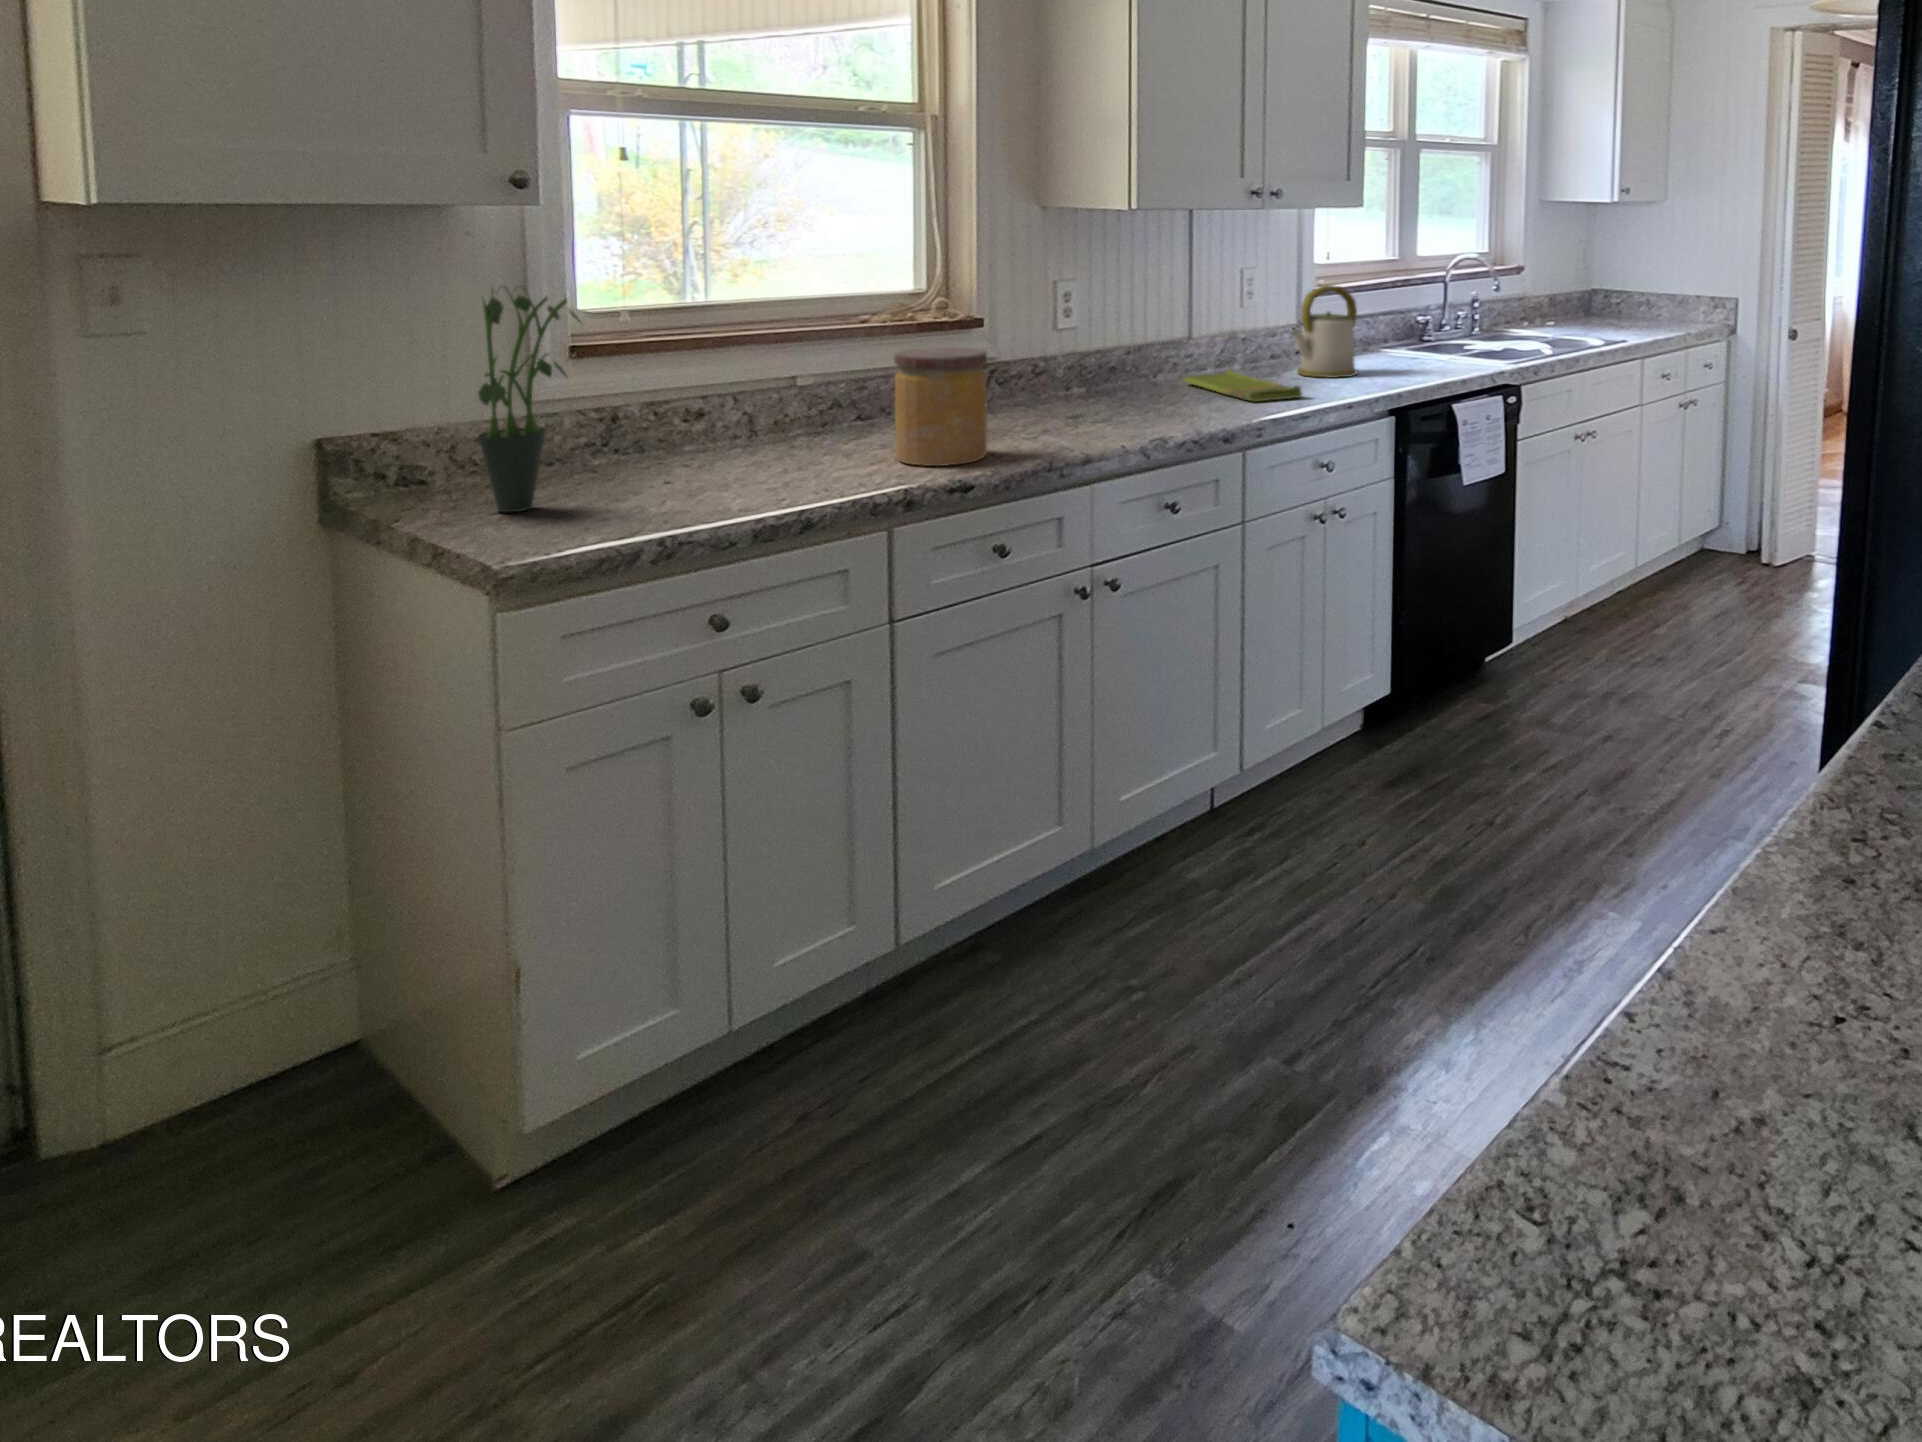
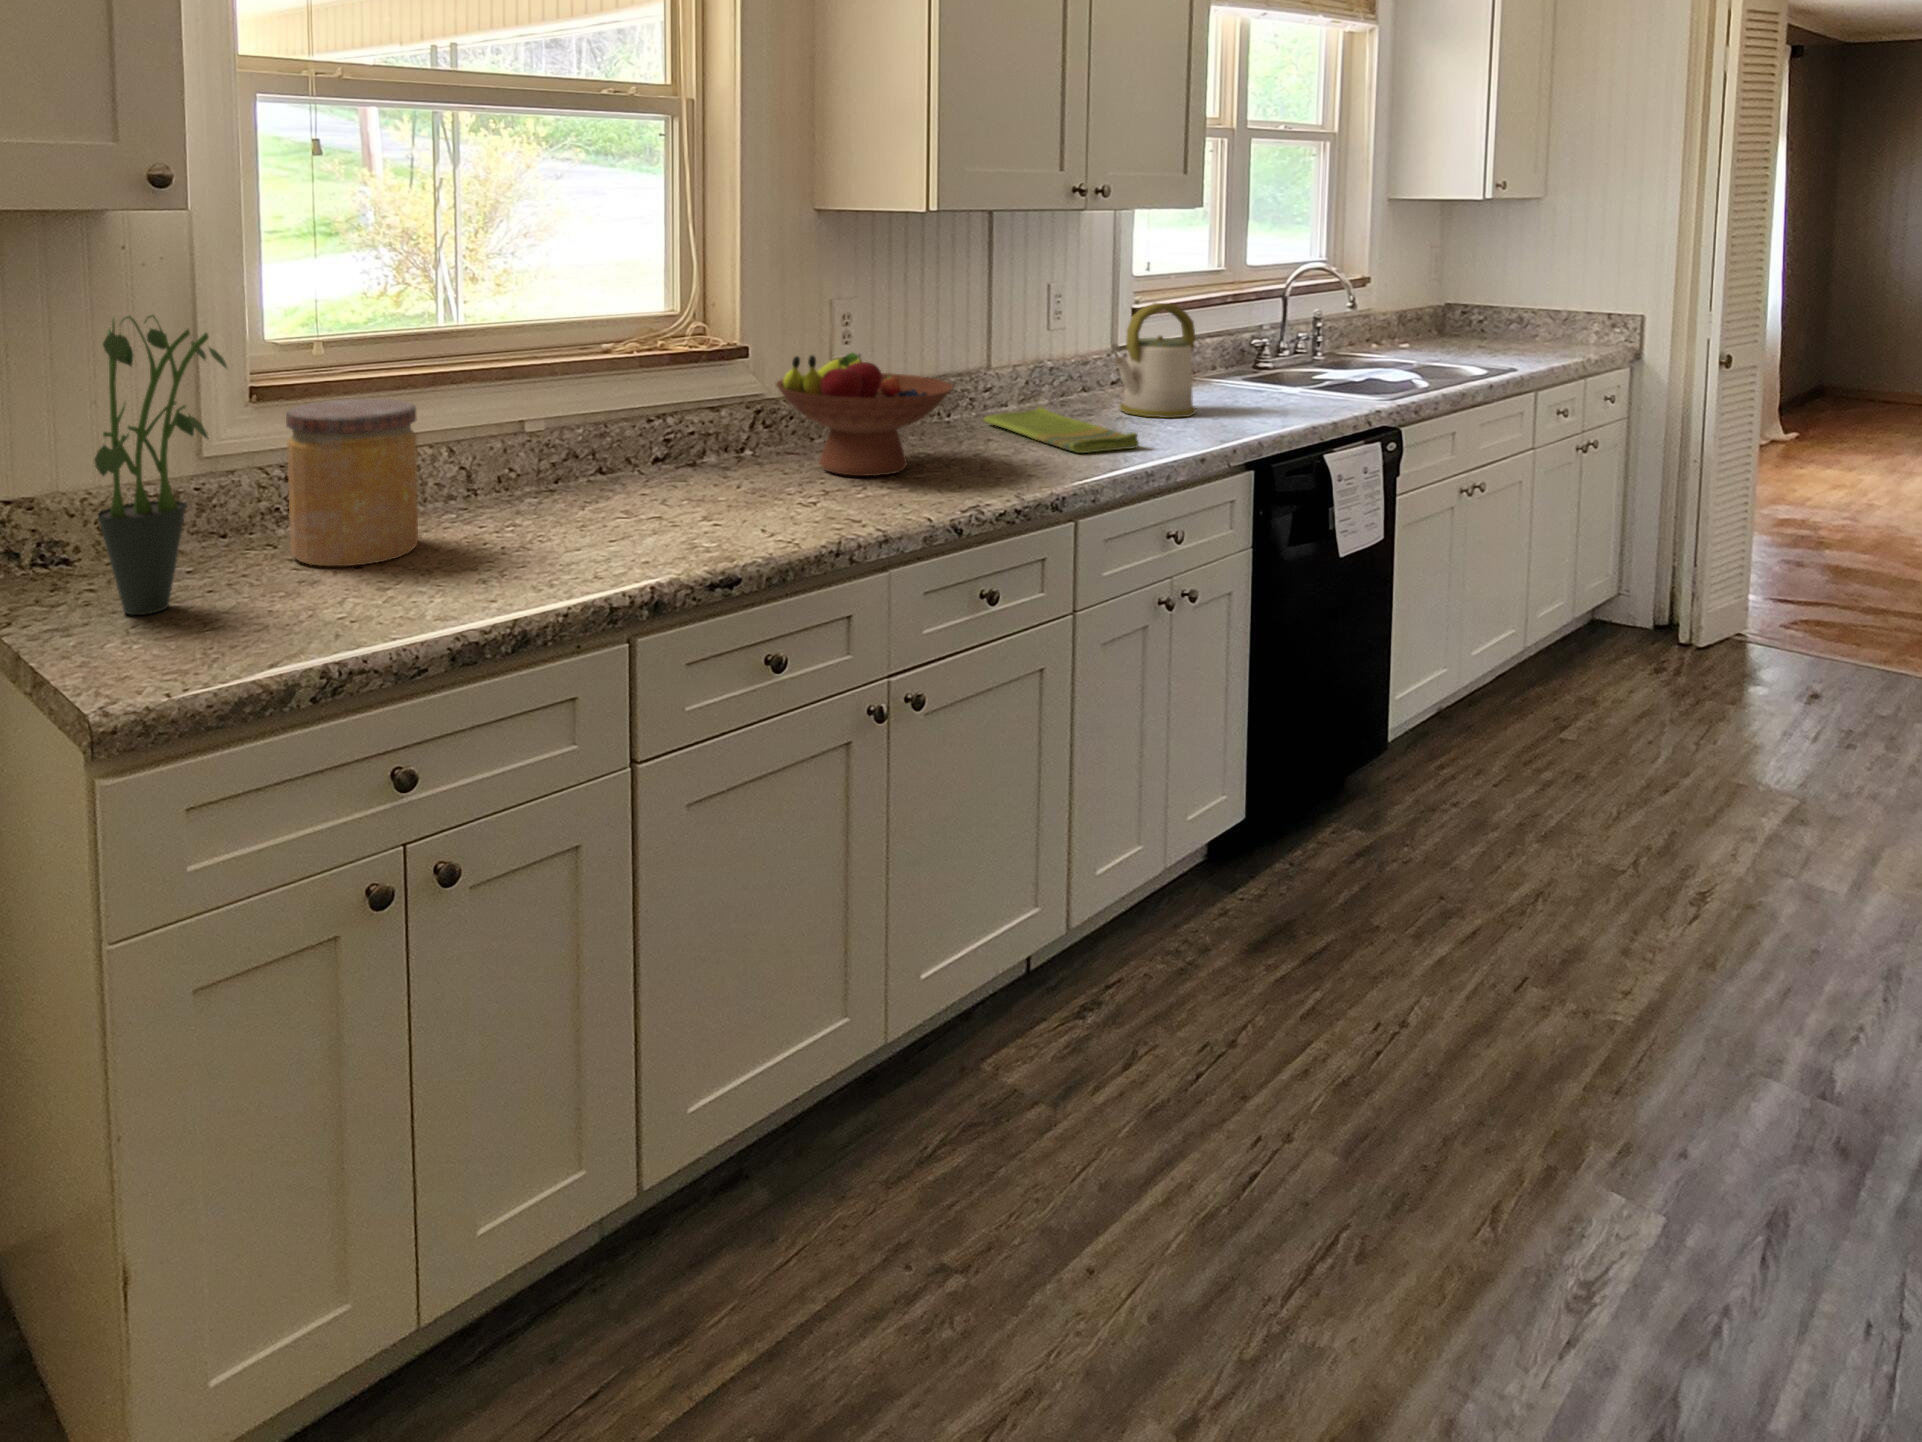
fruit bowl: none [1007,322,1151,419] -> present [776,353,953,476]
jar: present [894,347,987,466] -> present [286,399,418,566]

